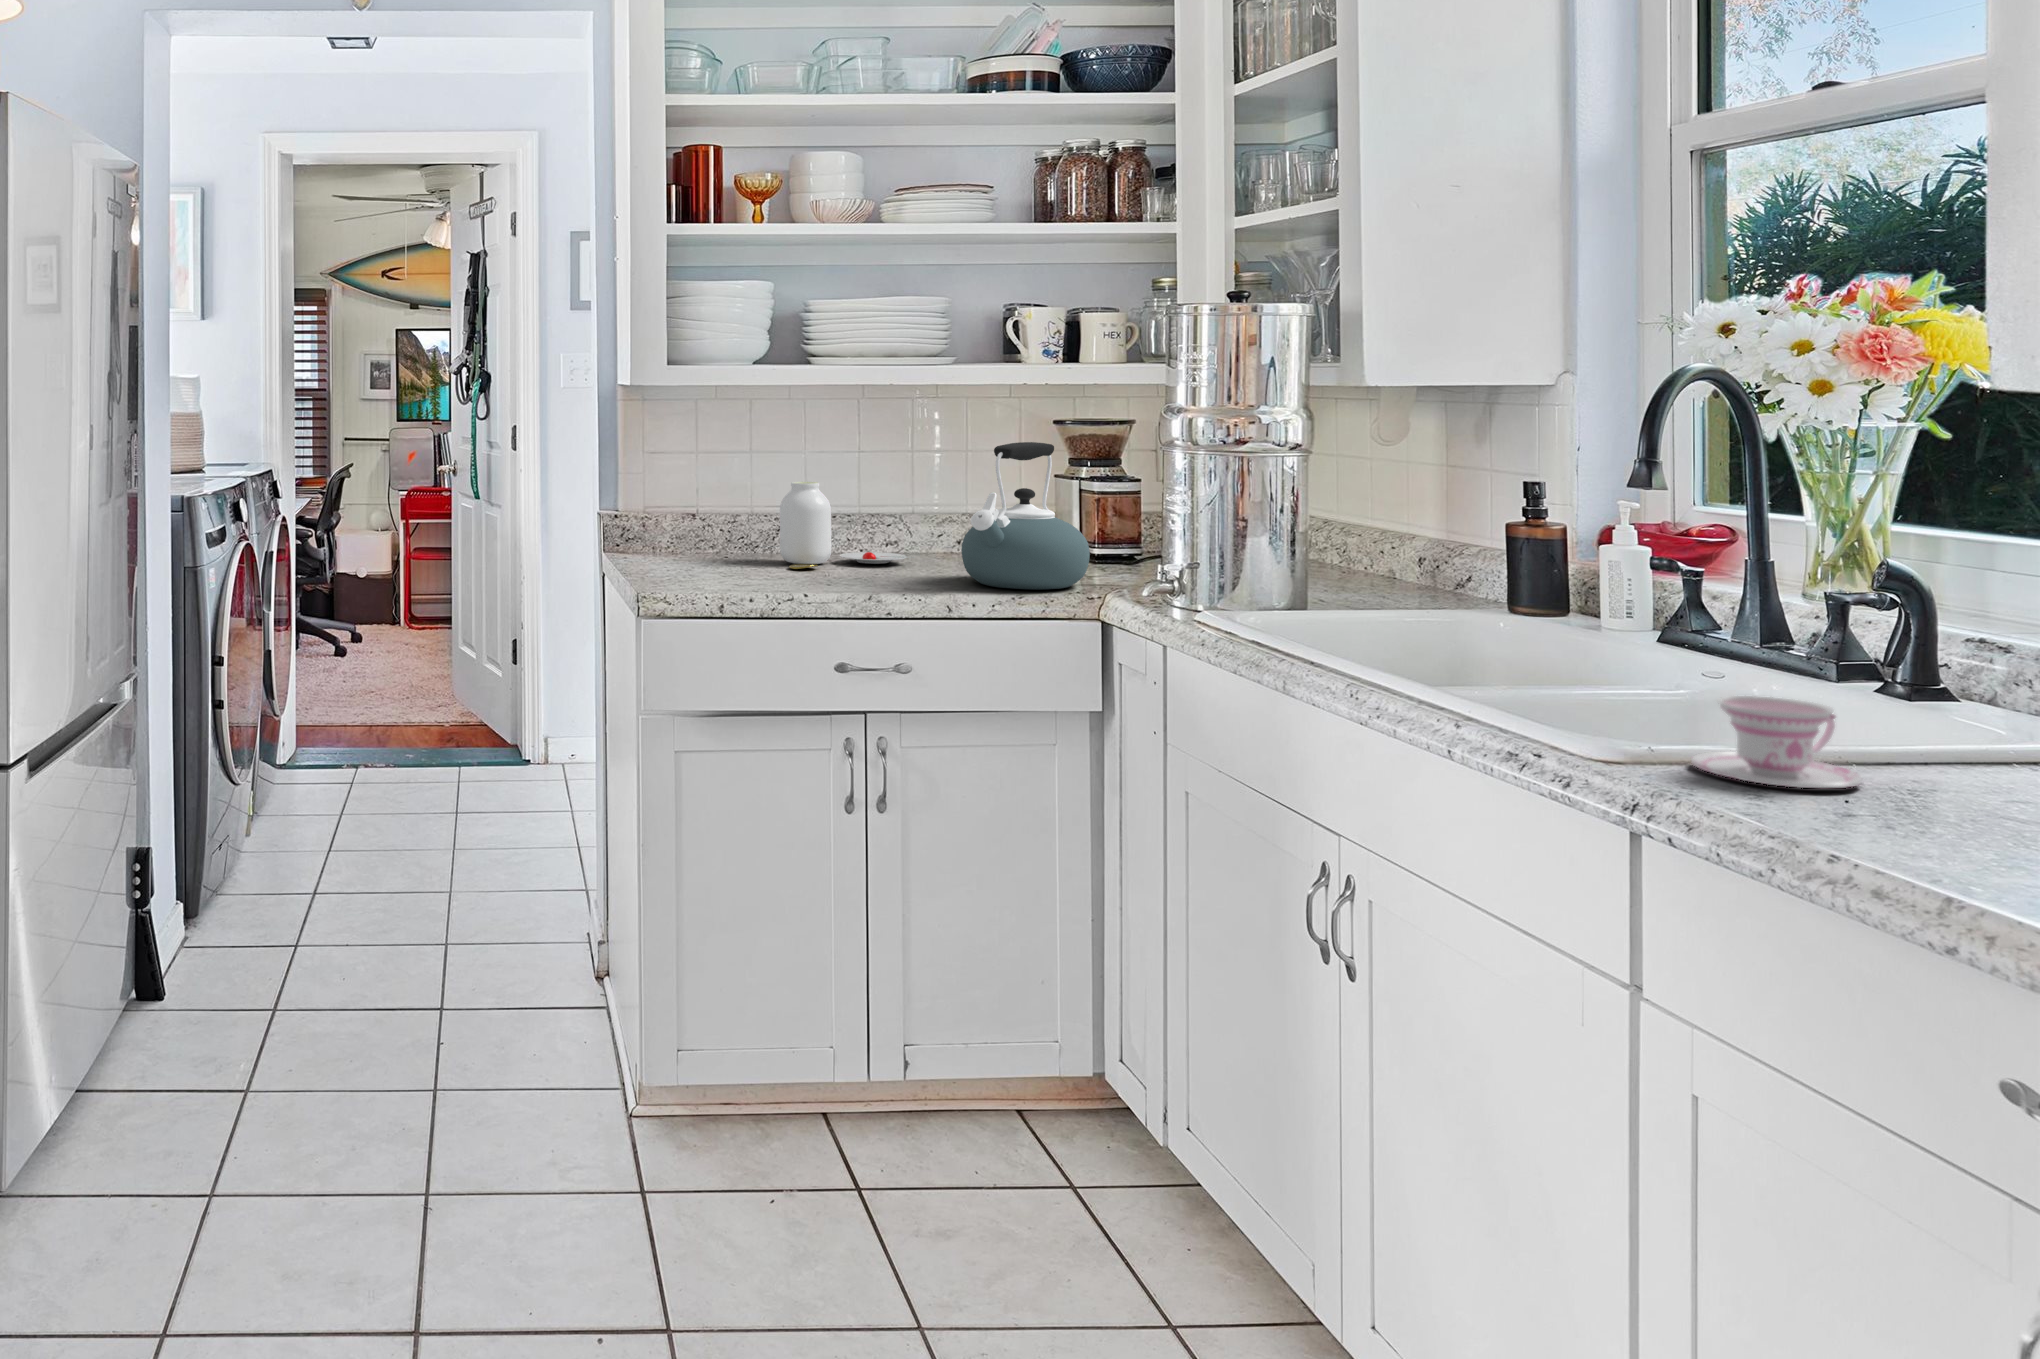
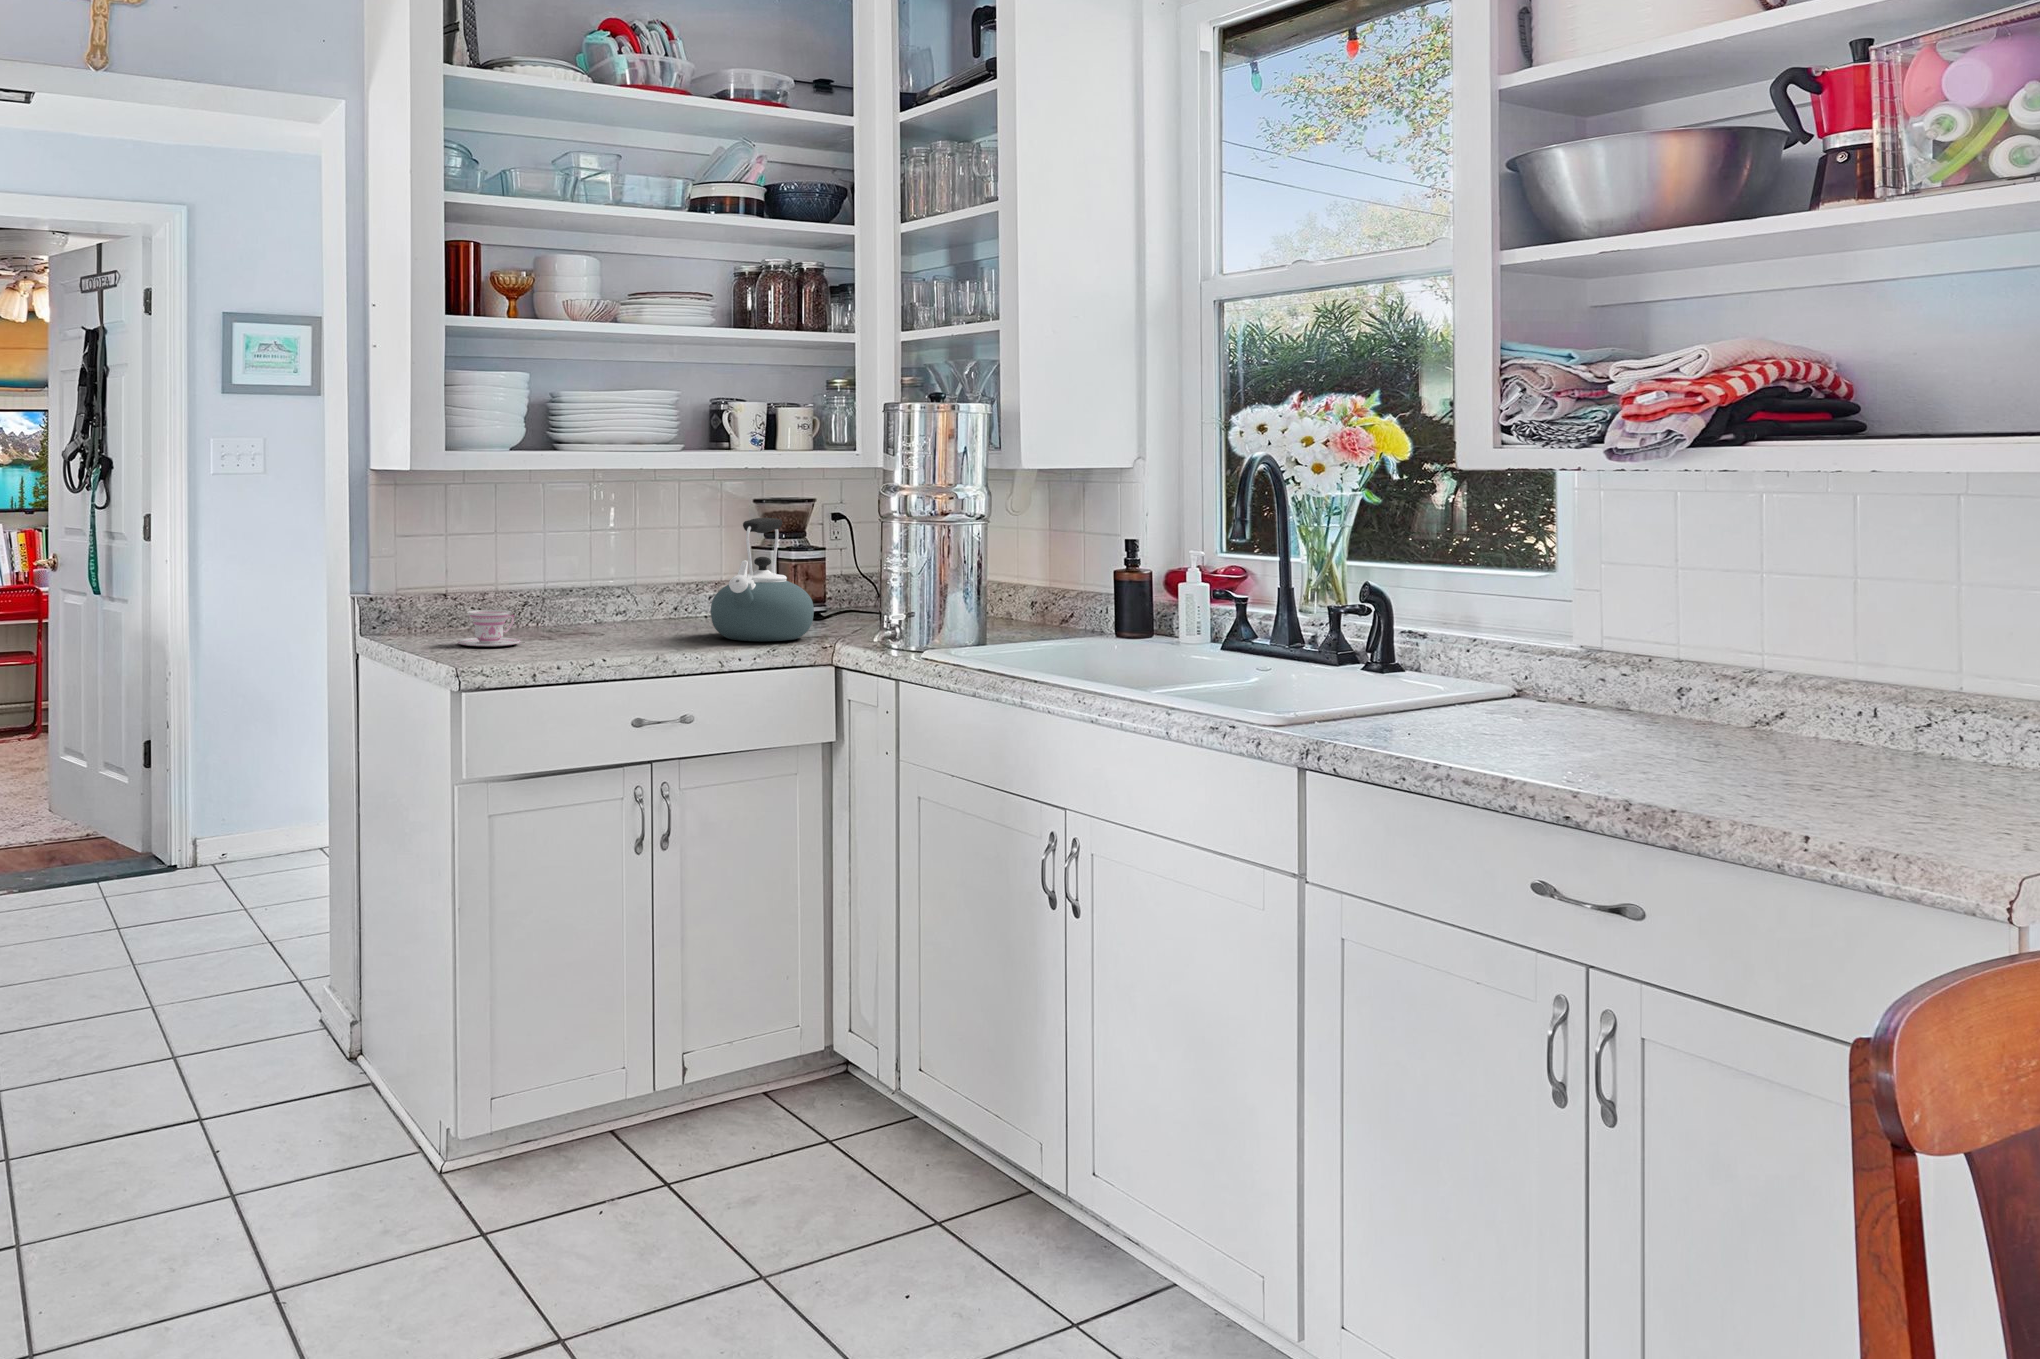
jar: present [780,482,914,569] -> none [540,556,655,634]
teacup: present [1691,696,1862,788] -> present [458,610,521,647]

